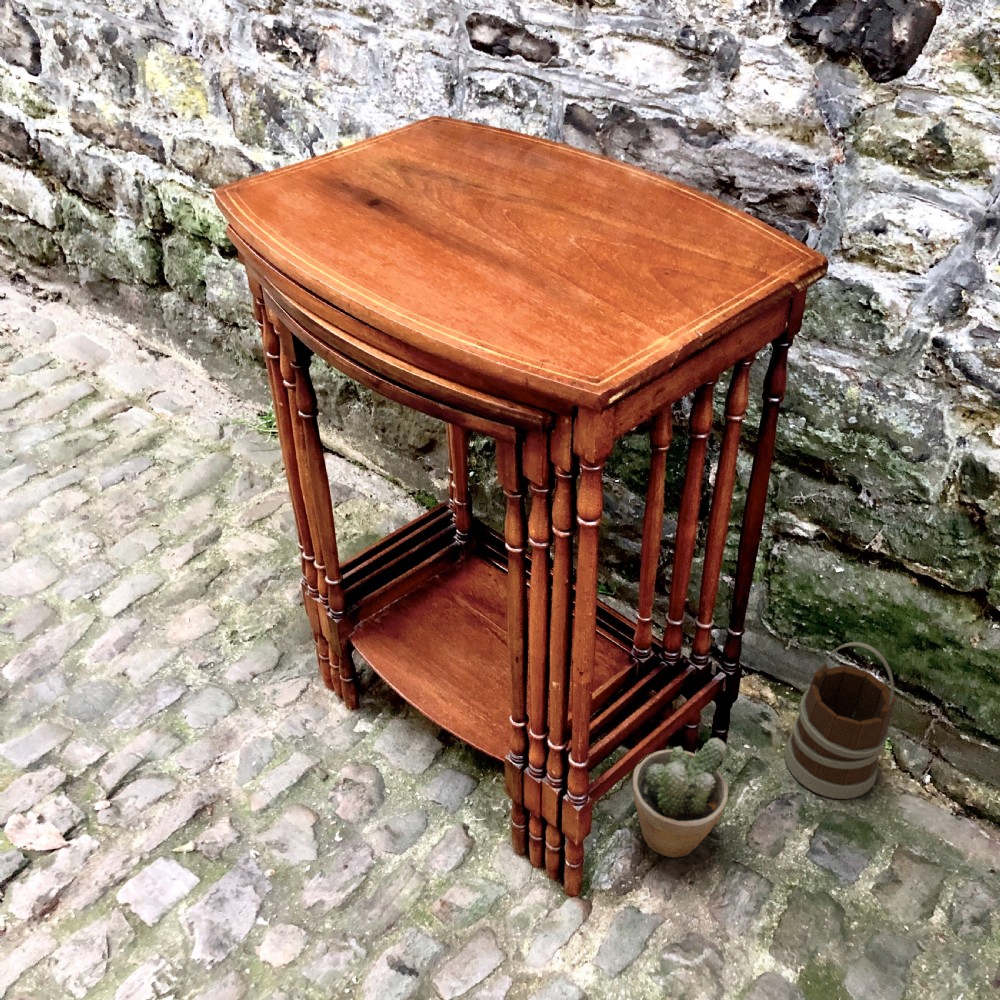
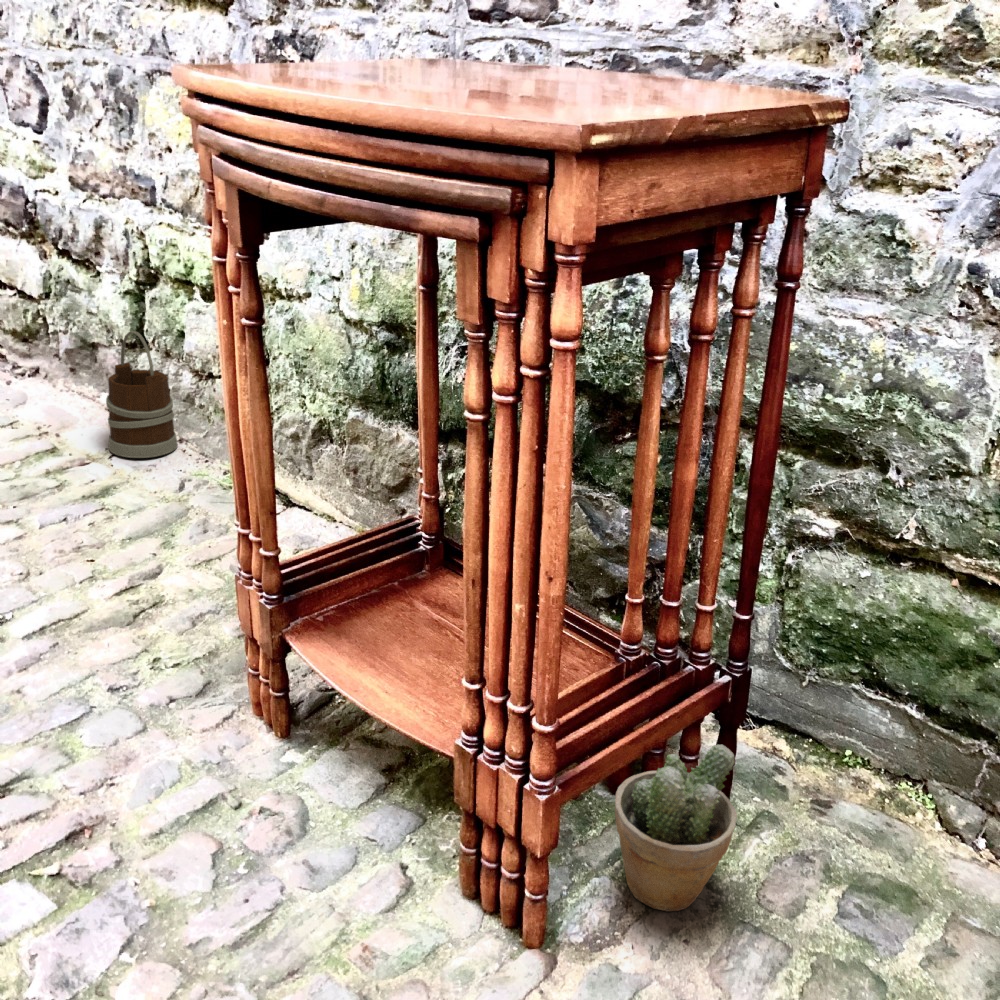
wooden bucket: present [785,642,896,799] -> present [106,331,178,458]

